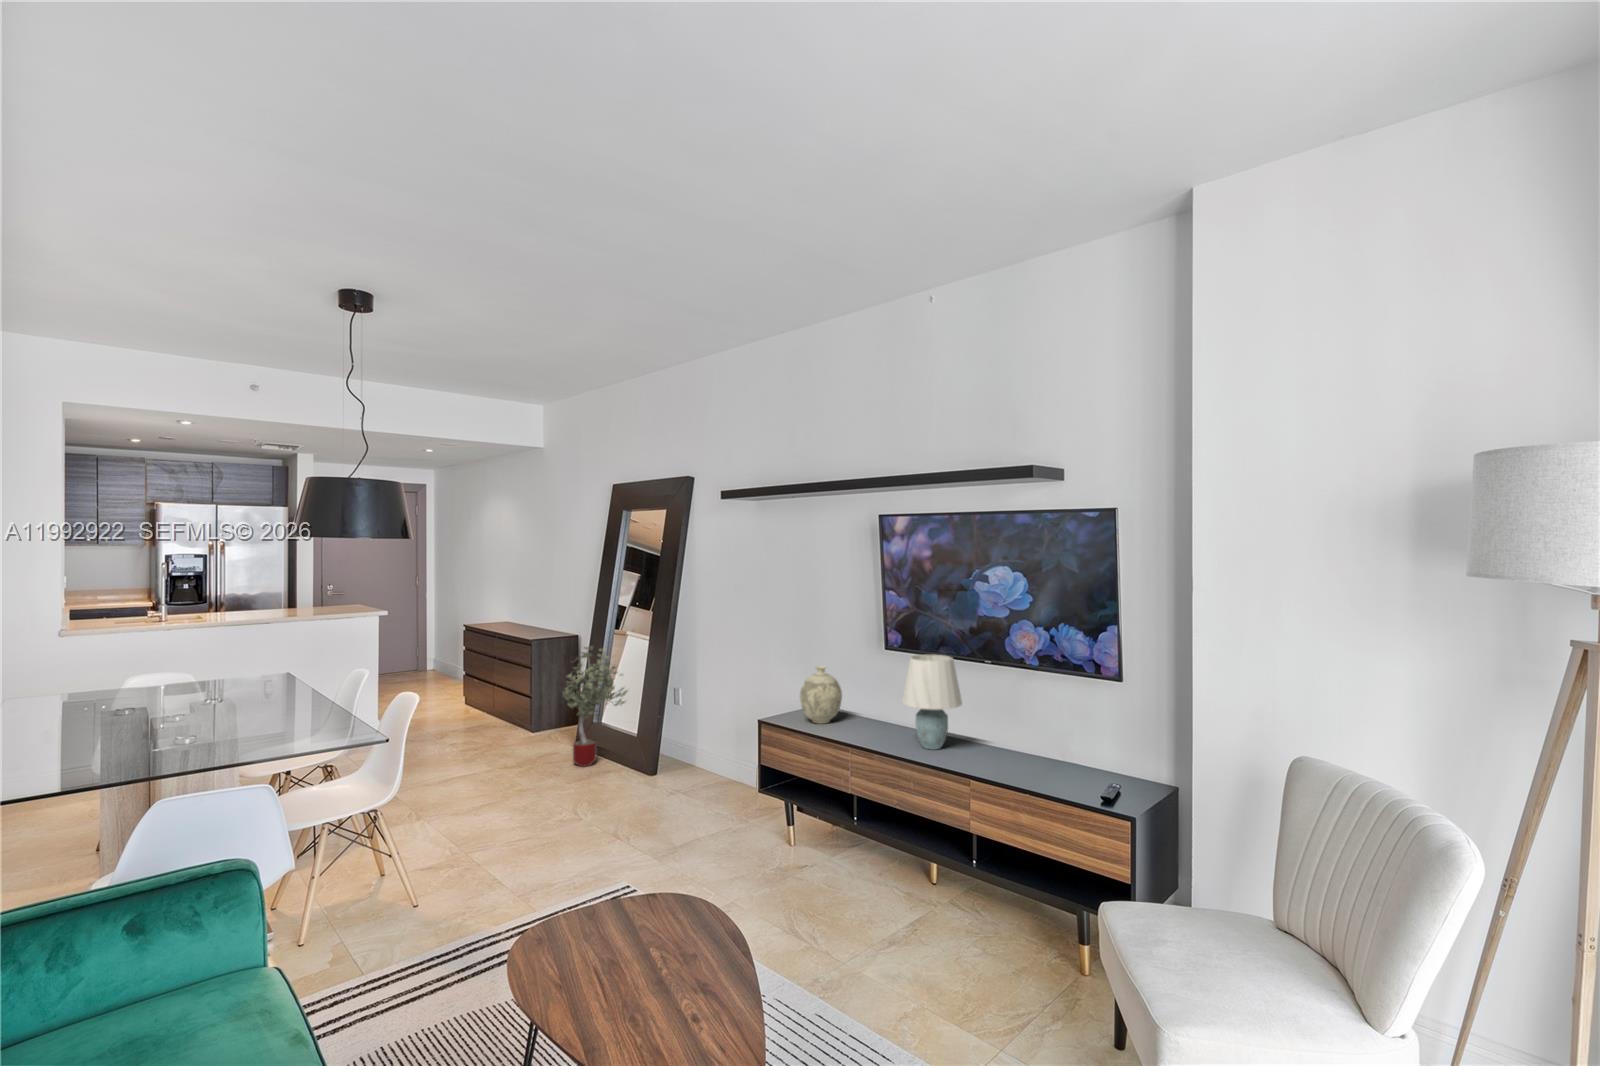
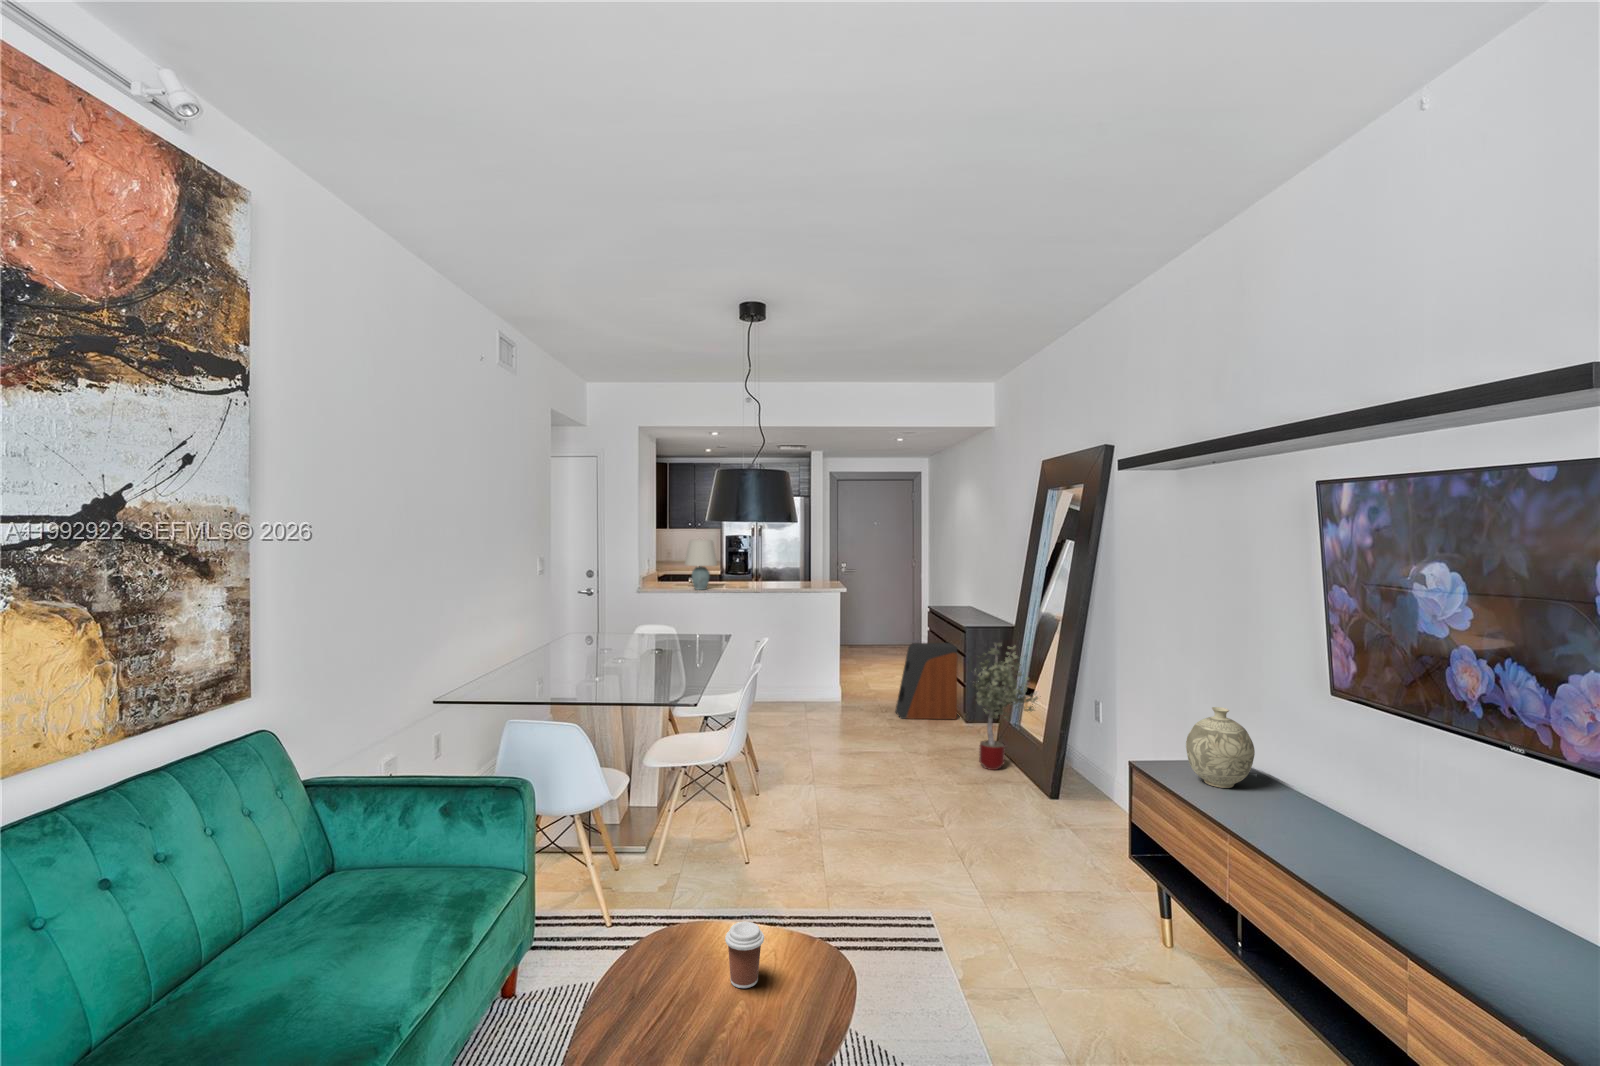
table lamp: present [902,655,962,750] -> present [685,540,717,590]
speaker: none [450,657,520,742] -> present [895,643,957,719]
coffee cup: none [613,890,648,948] -> present [725,922,764,988]

